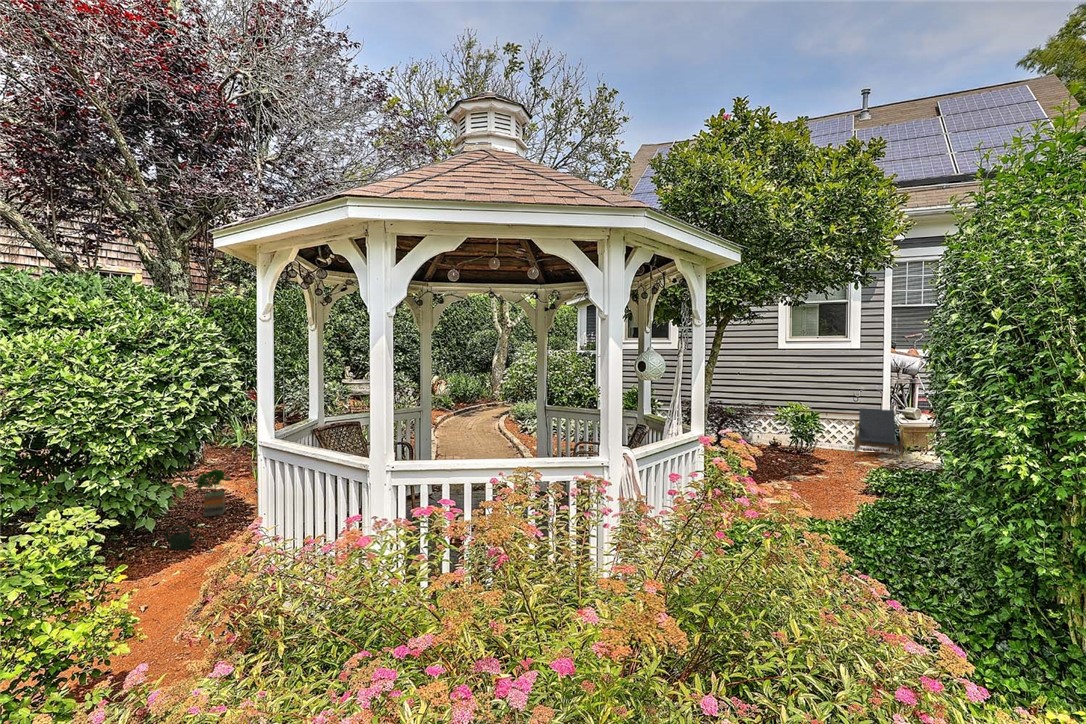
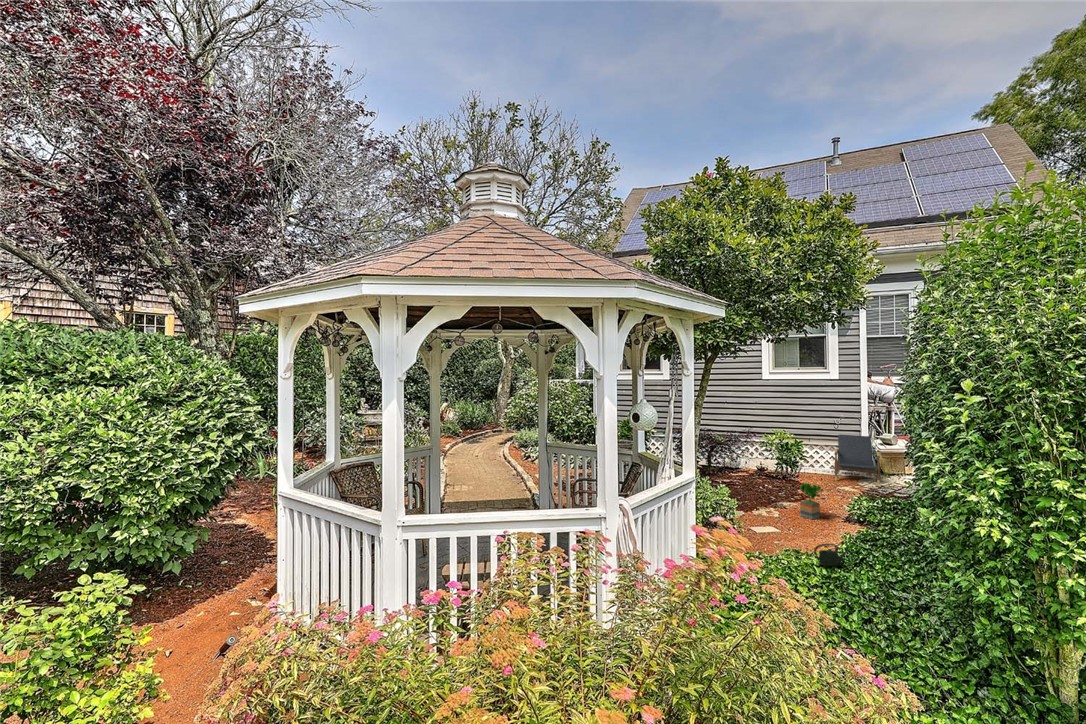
potted tree: present [196,469,230,516] -> present [800,483,824,520]
watering can: present [165,526,201,550] -> present [814,544,849,566]

